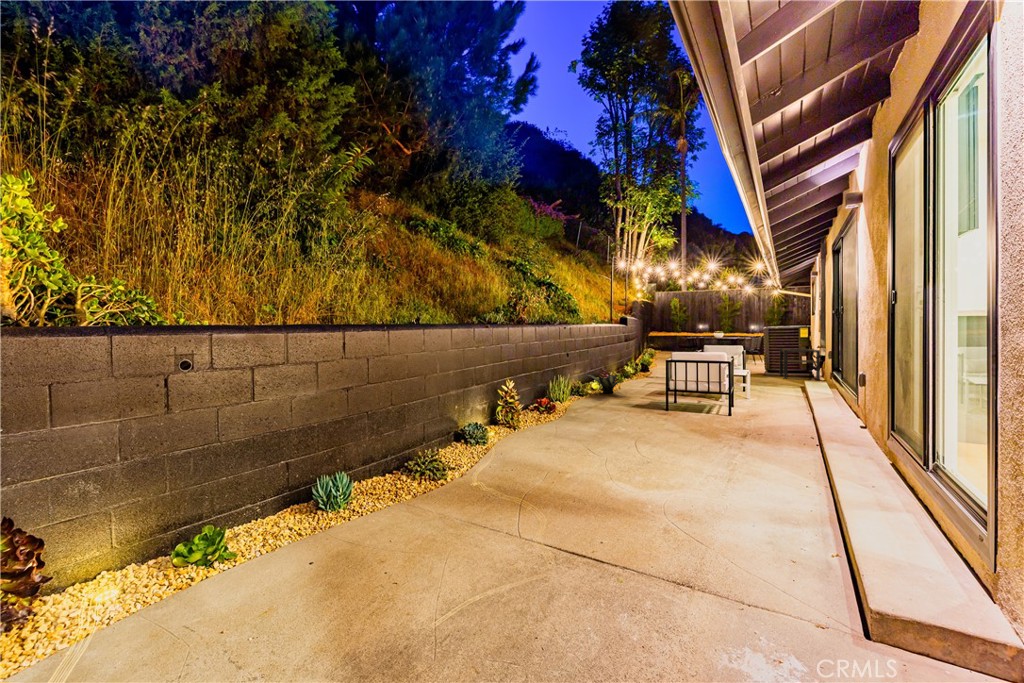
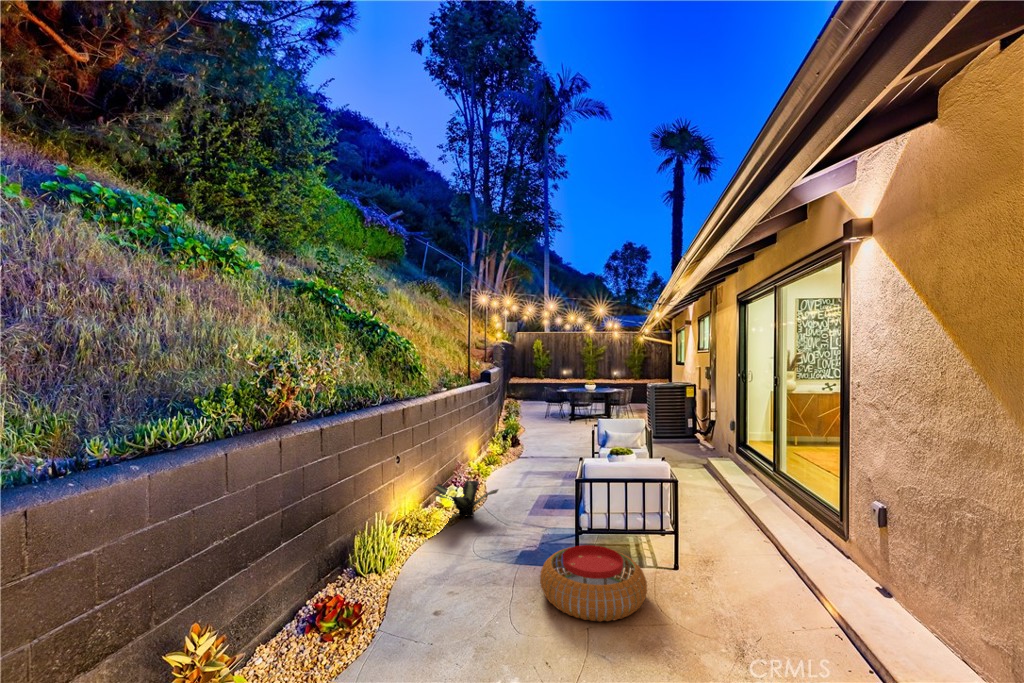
side table: present [780,348,820,380] -> none [670,413,719,455]
pouf: none [645,393,704,420] -> present [540,545,647,622]

